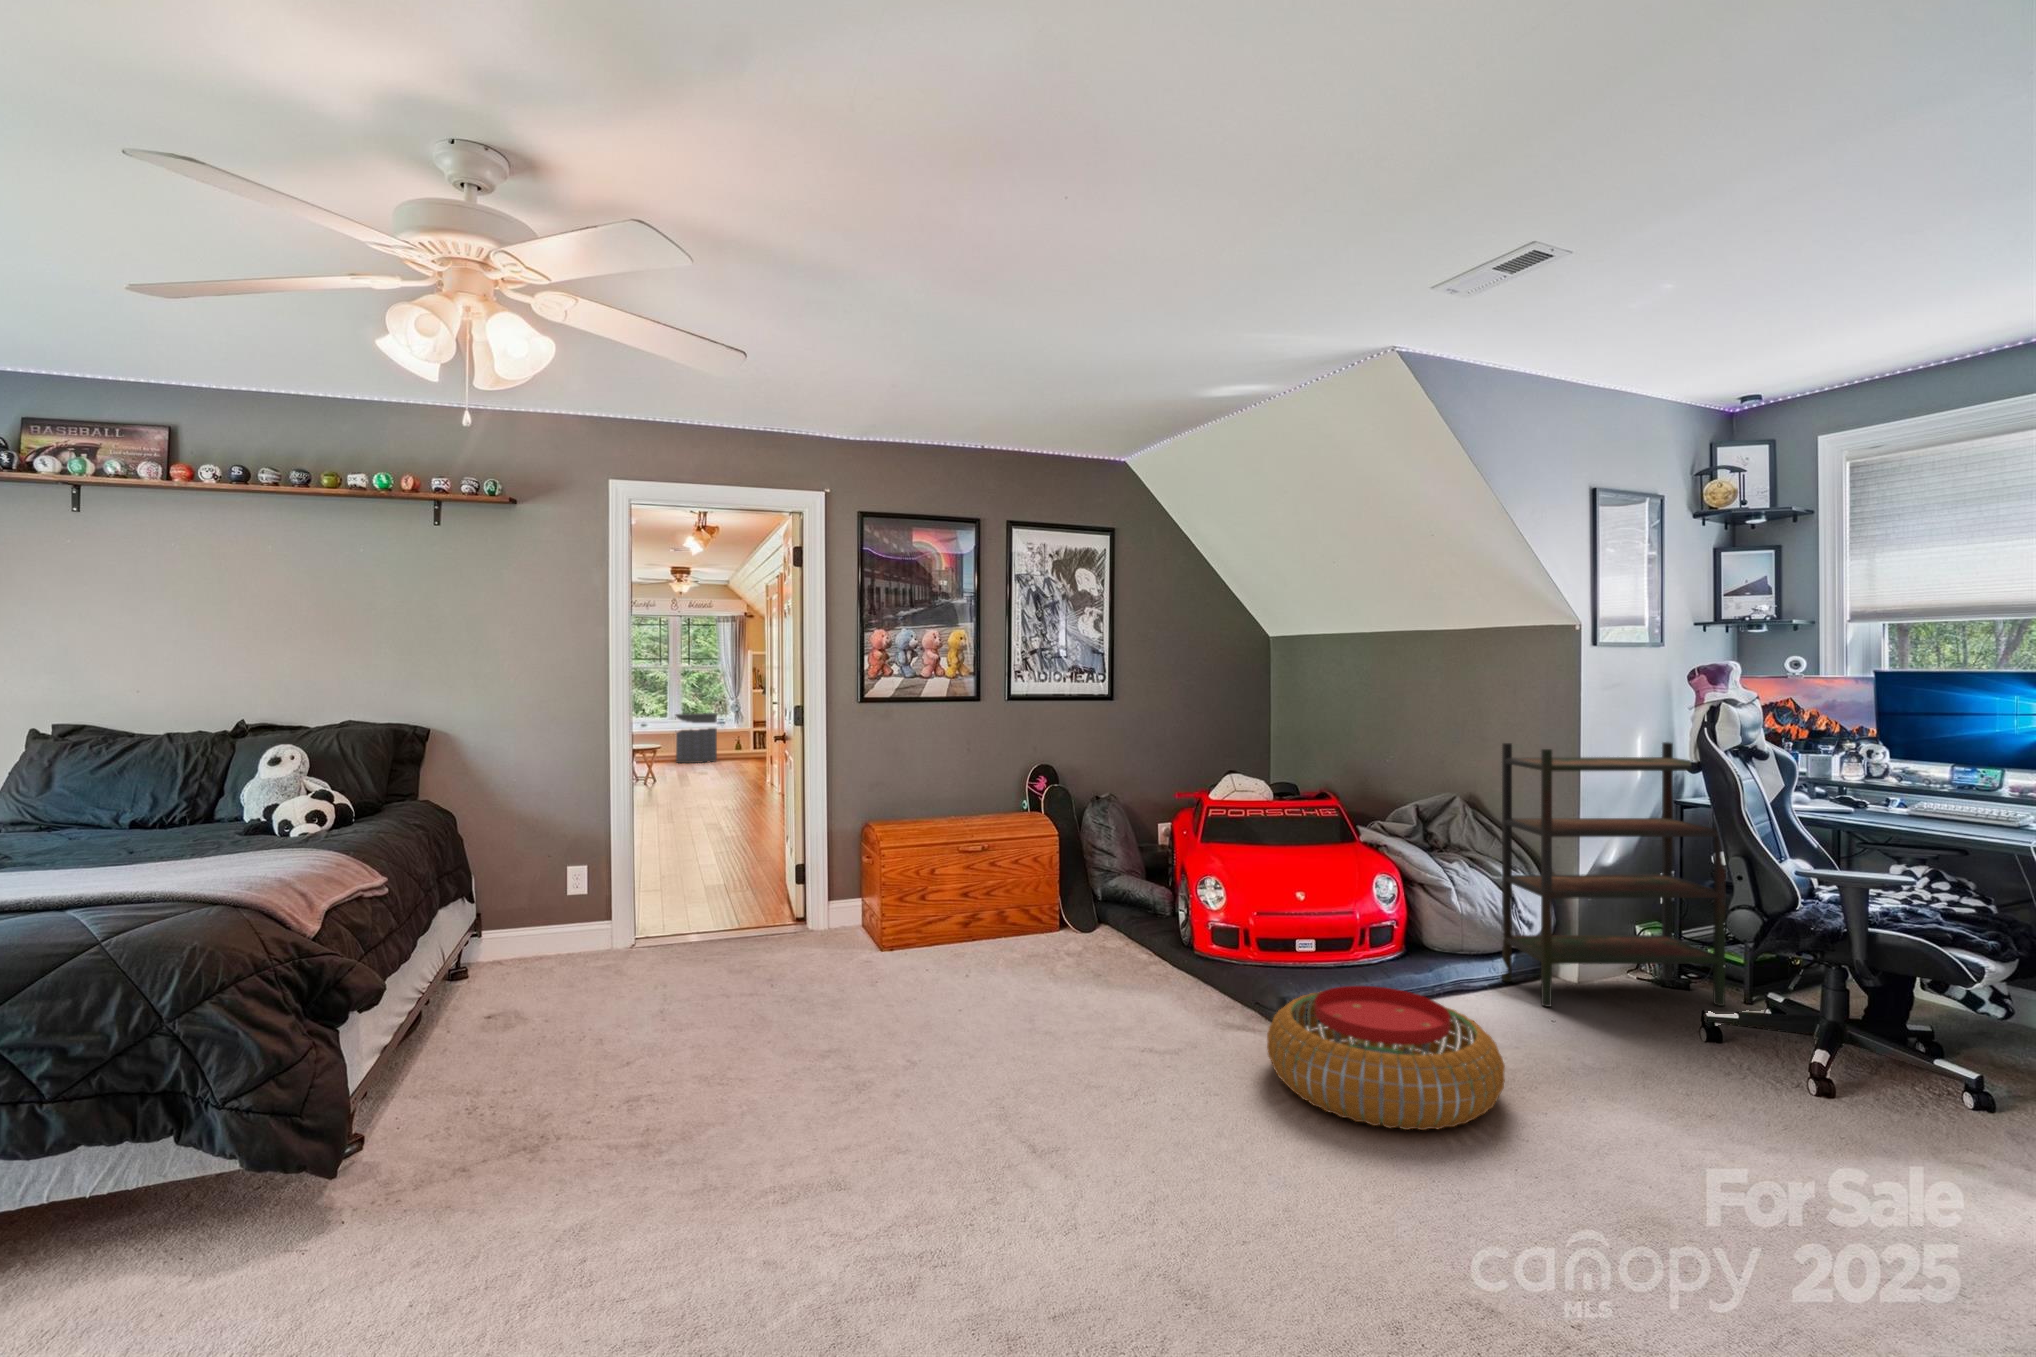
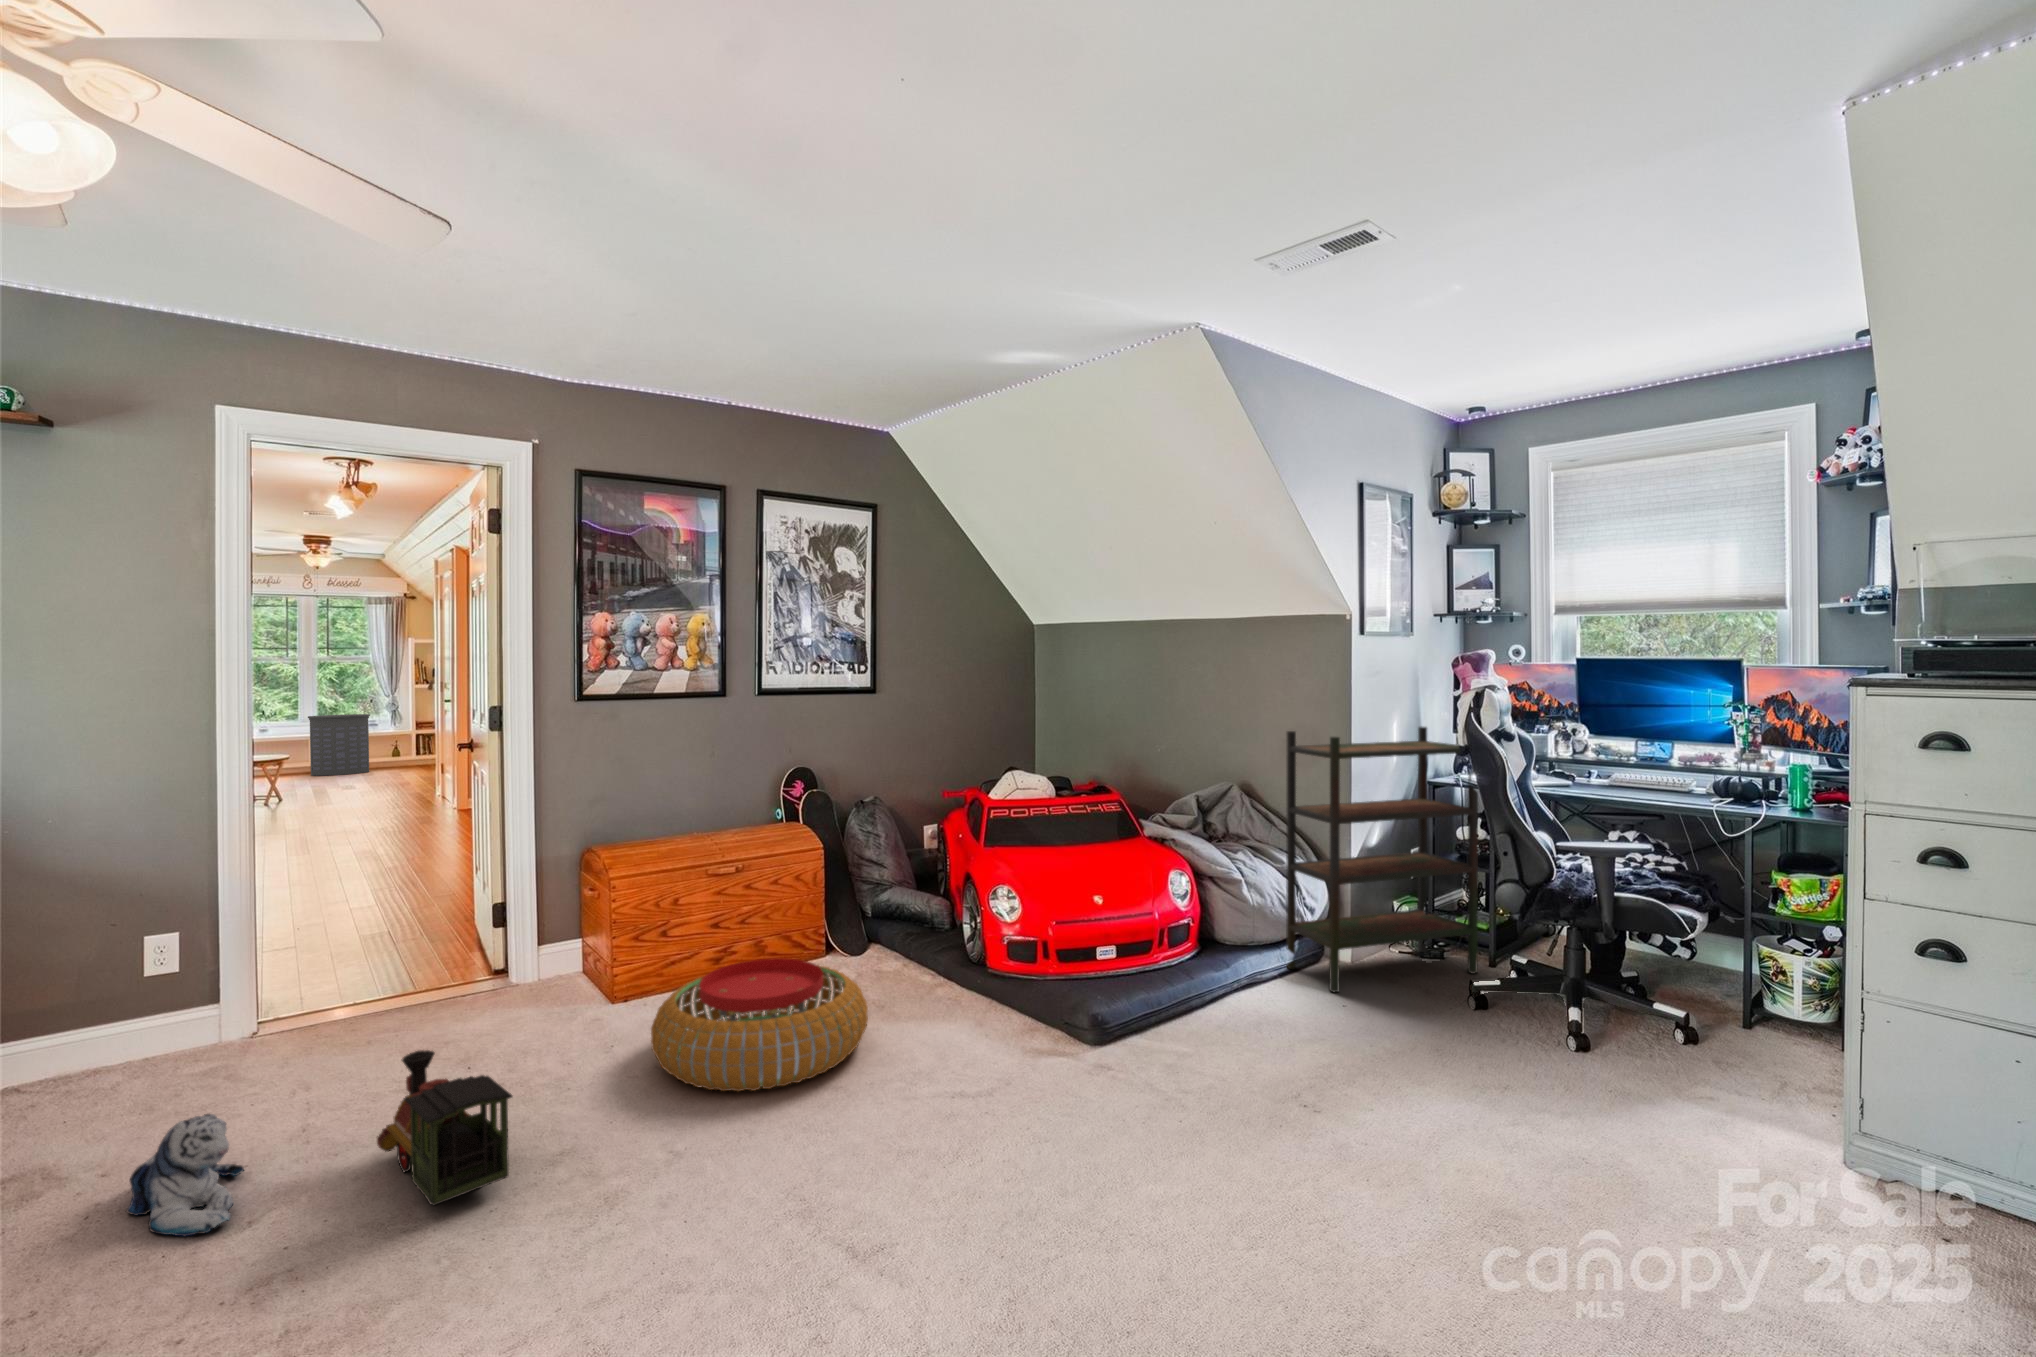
toy train: none [716,958,803,1066] -> present [377,1050,512,1206]
plush toy: none [569,983,636,1062] -> present [127,1114,244,1236]
pouf: present [1267,986,1505,1130] -> present [651,958,868,1091]

